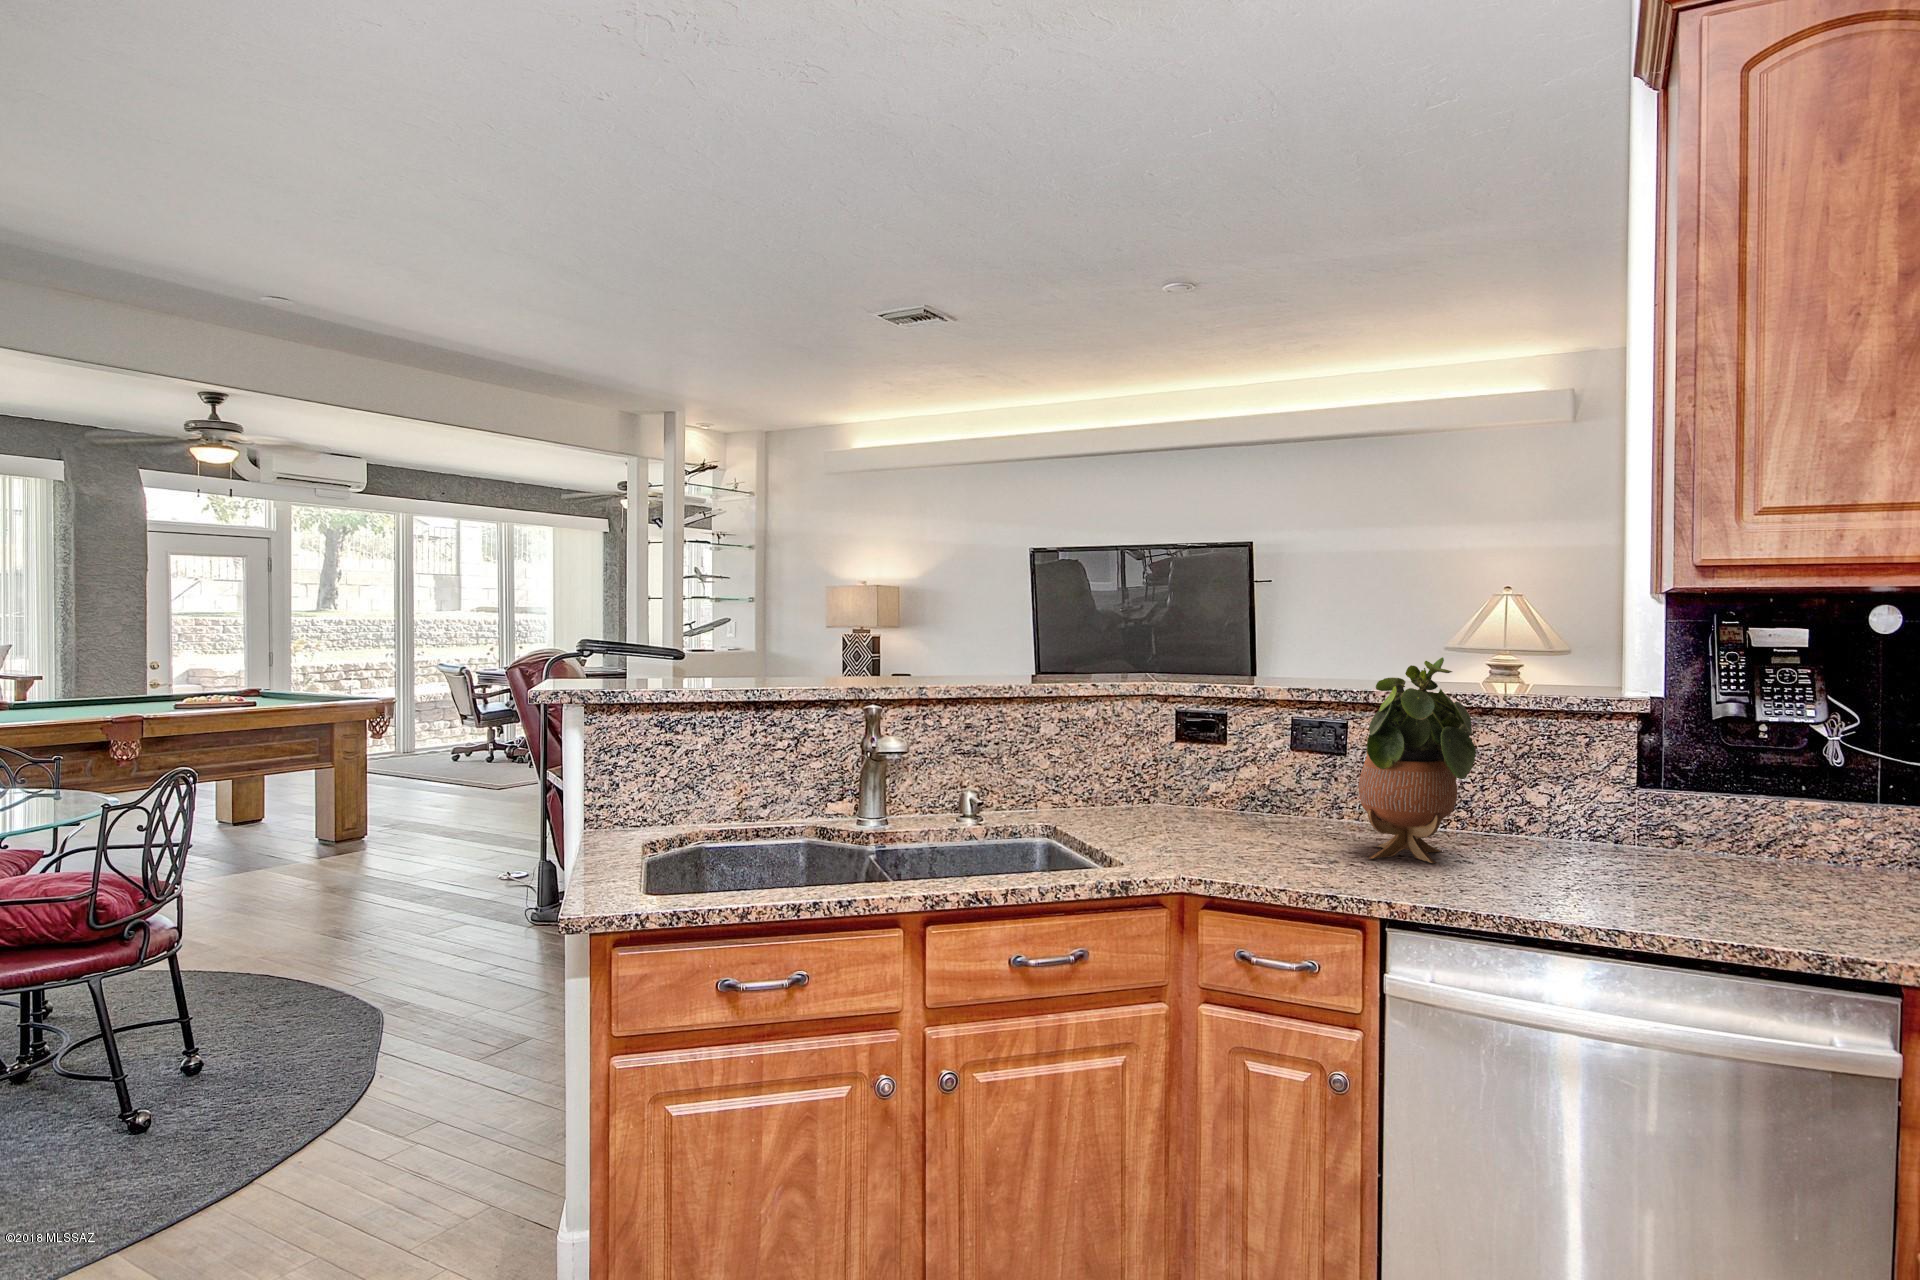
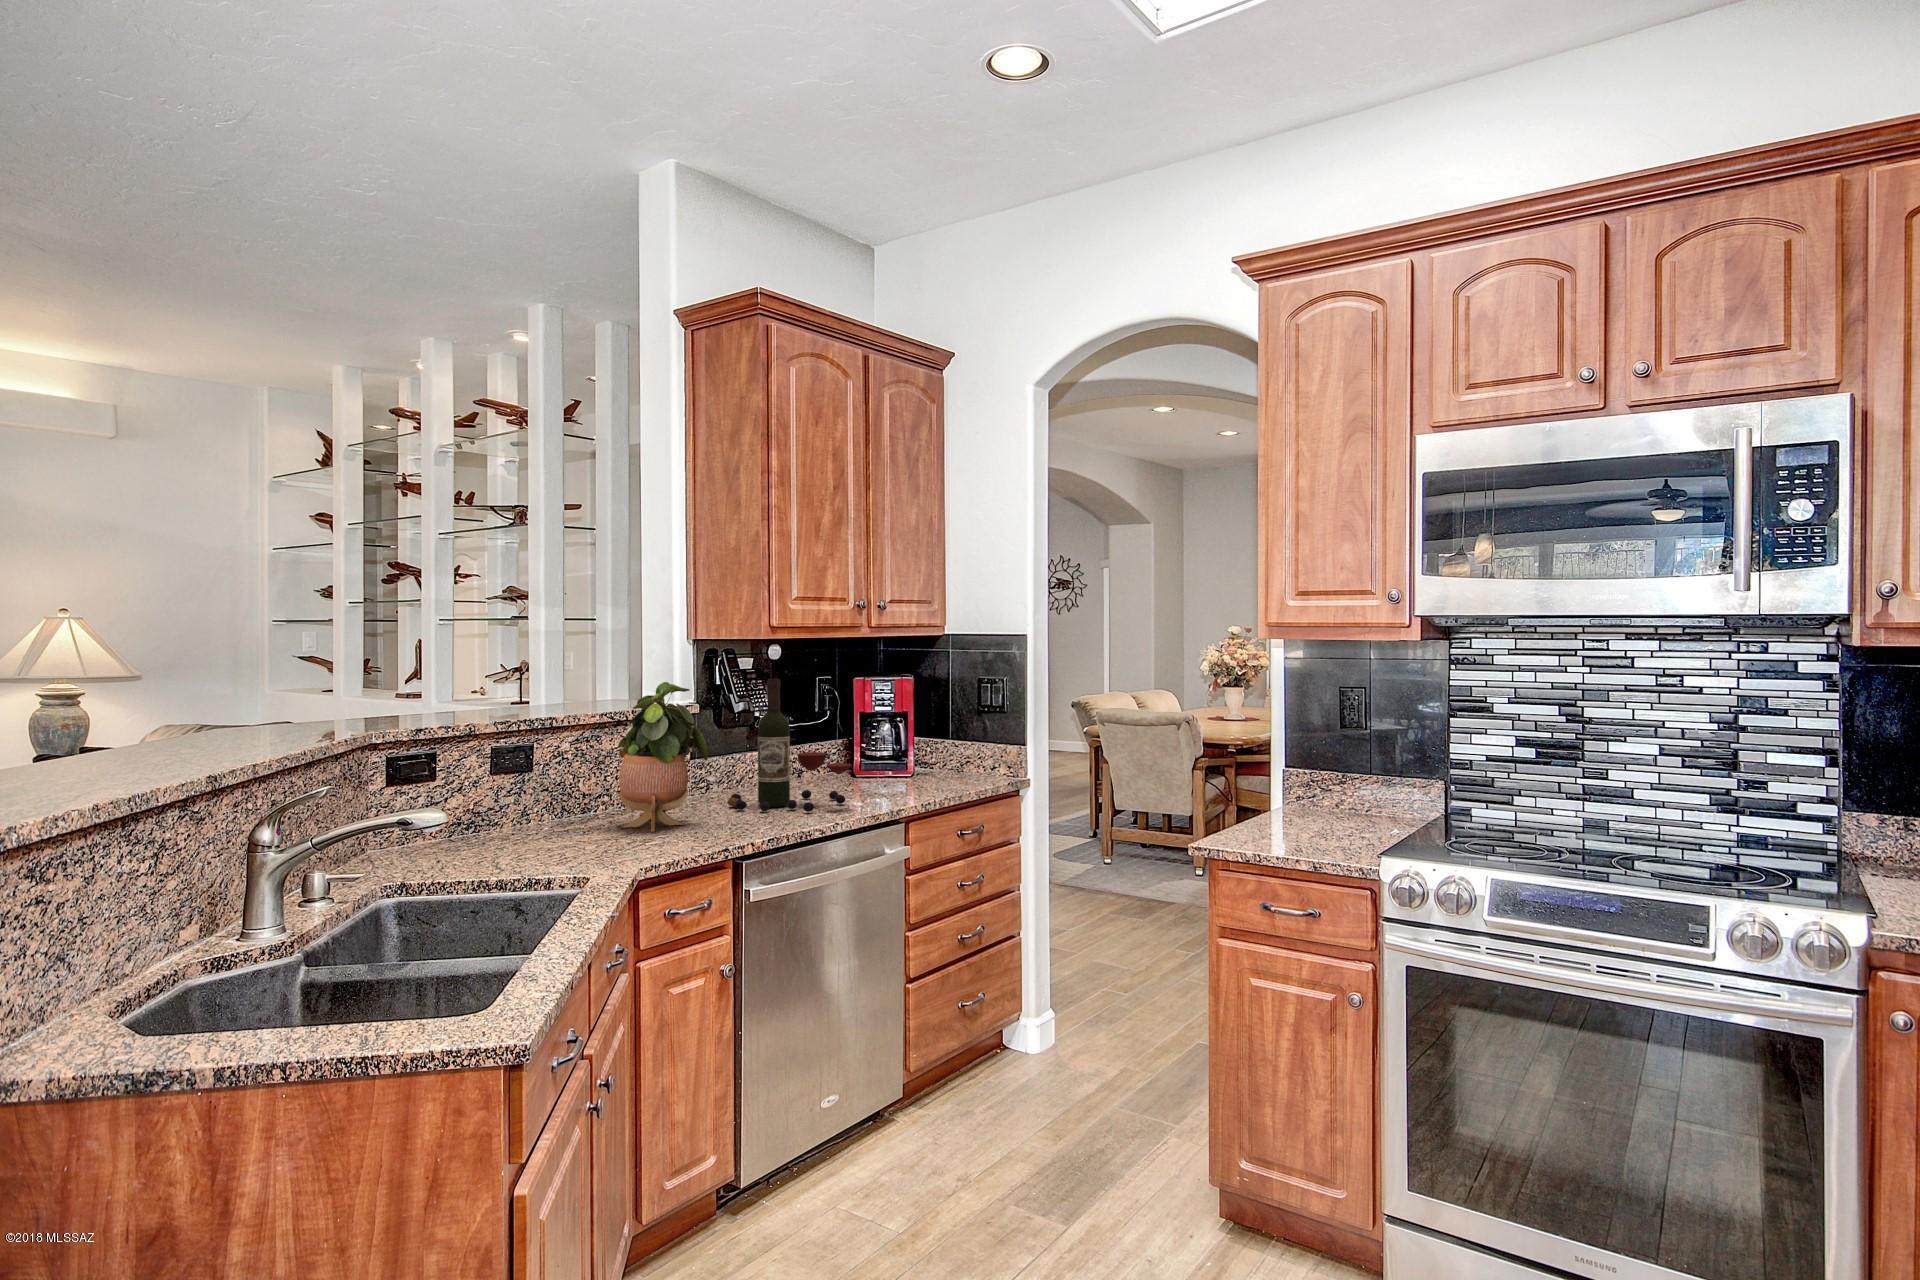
wine bottle: none [1569,665,1788,922] -> present [728,679,851,812]

